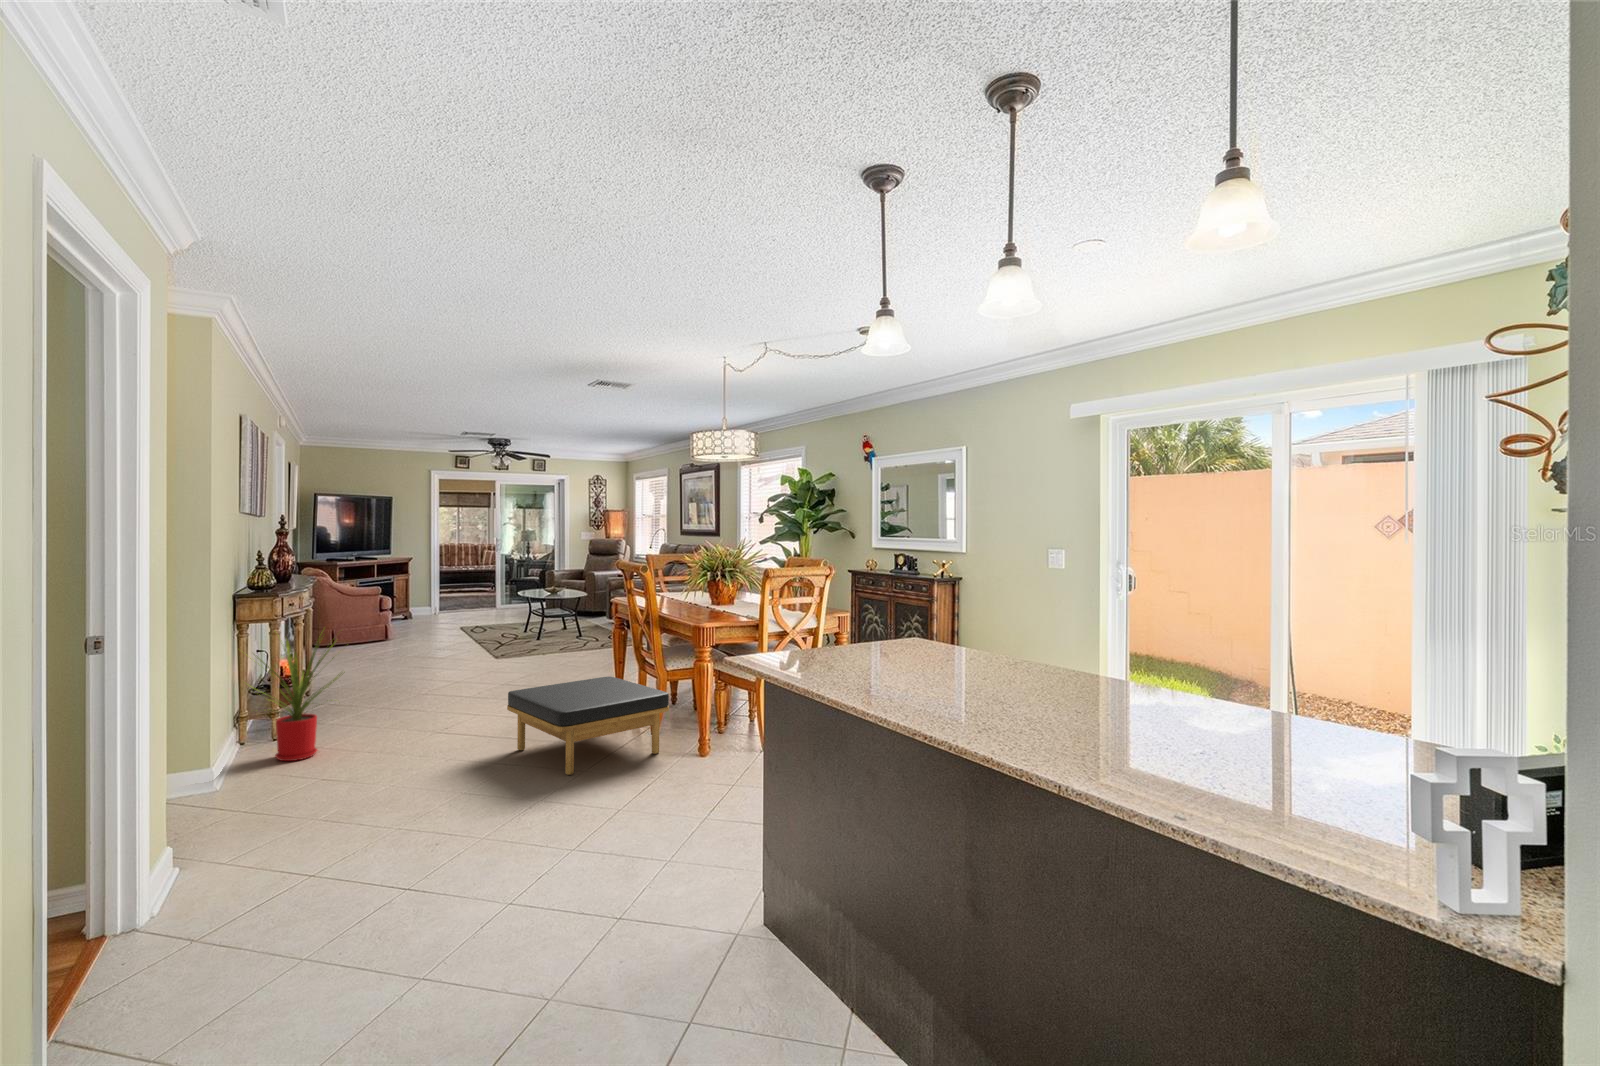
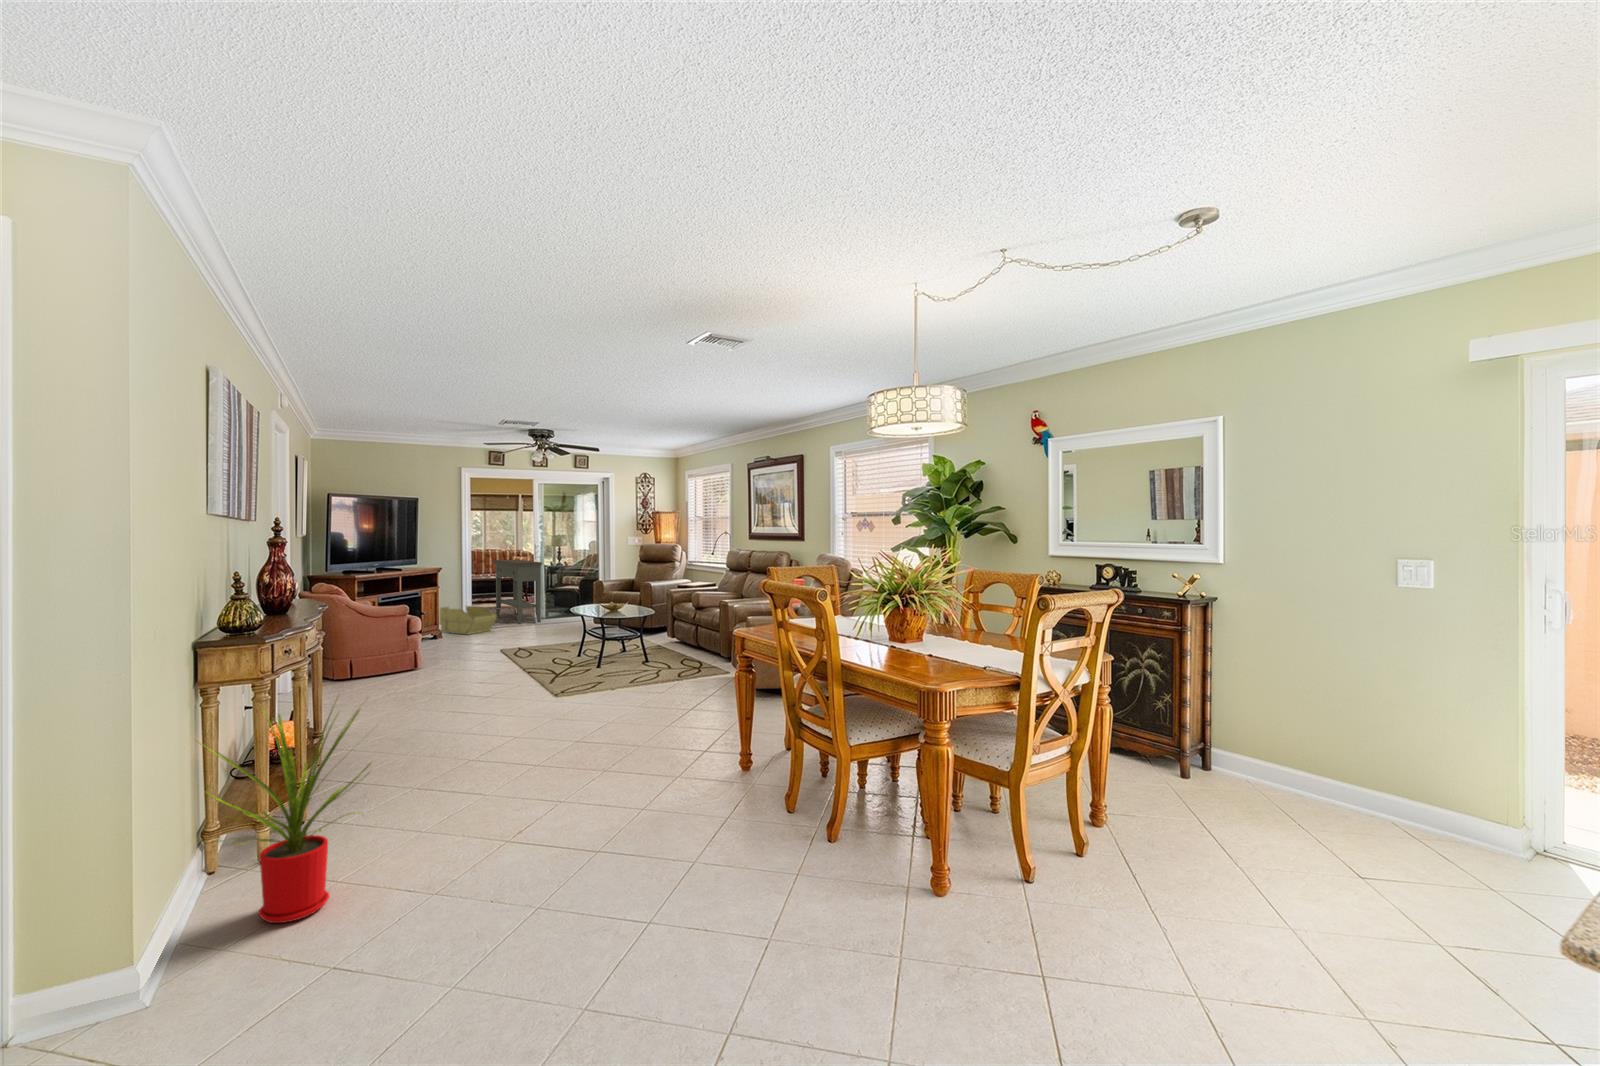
console table: none [461,552,504,608] -> present [493,560,542,623]
storage bin: none [408,591,462,616] -> present [440,606,497,635]
ottoman: present [507,677,669,775] -> none [634,756,892,958]

